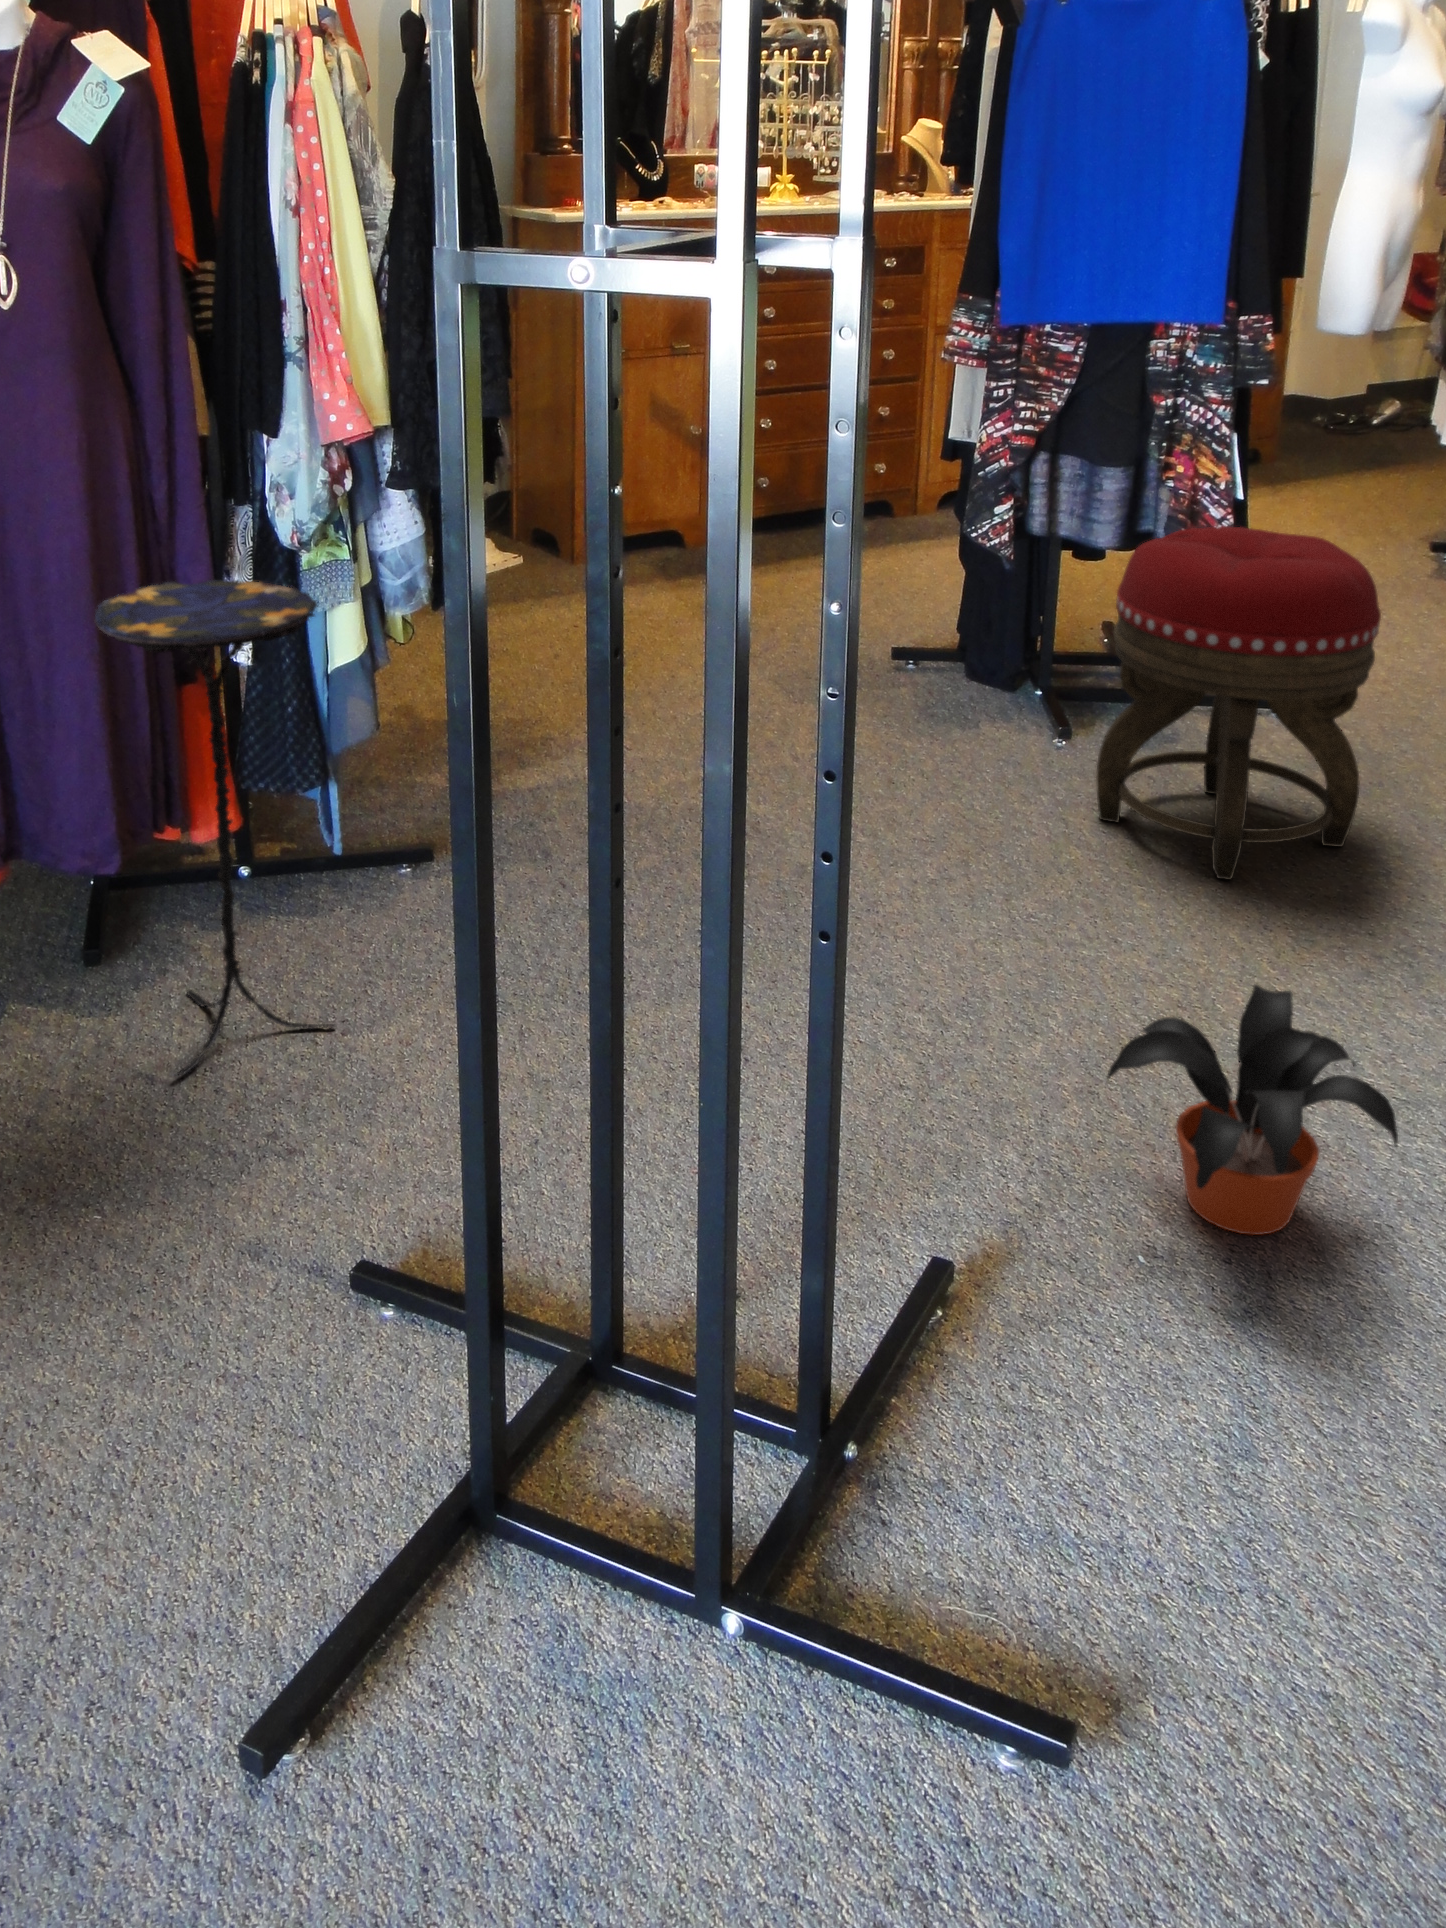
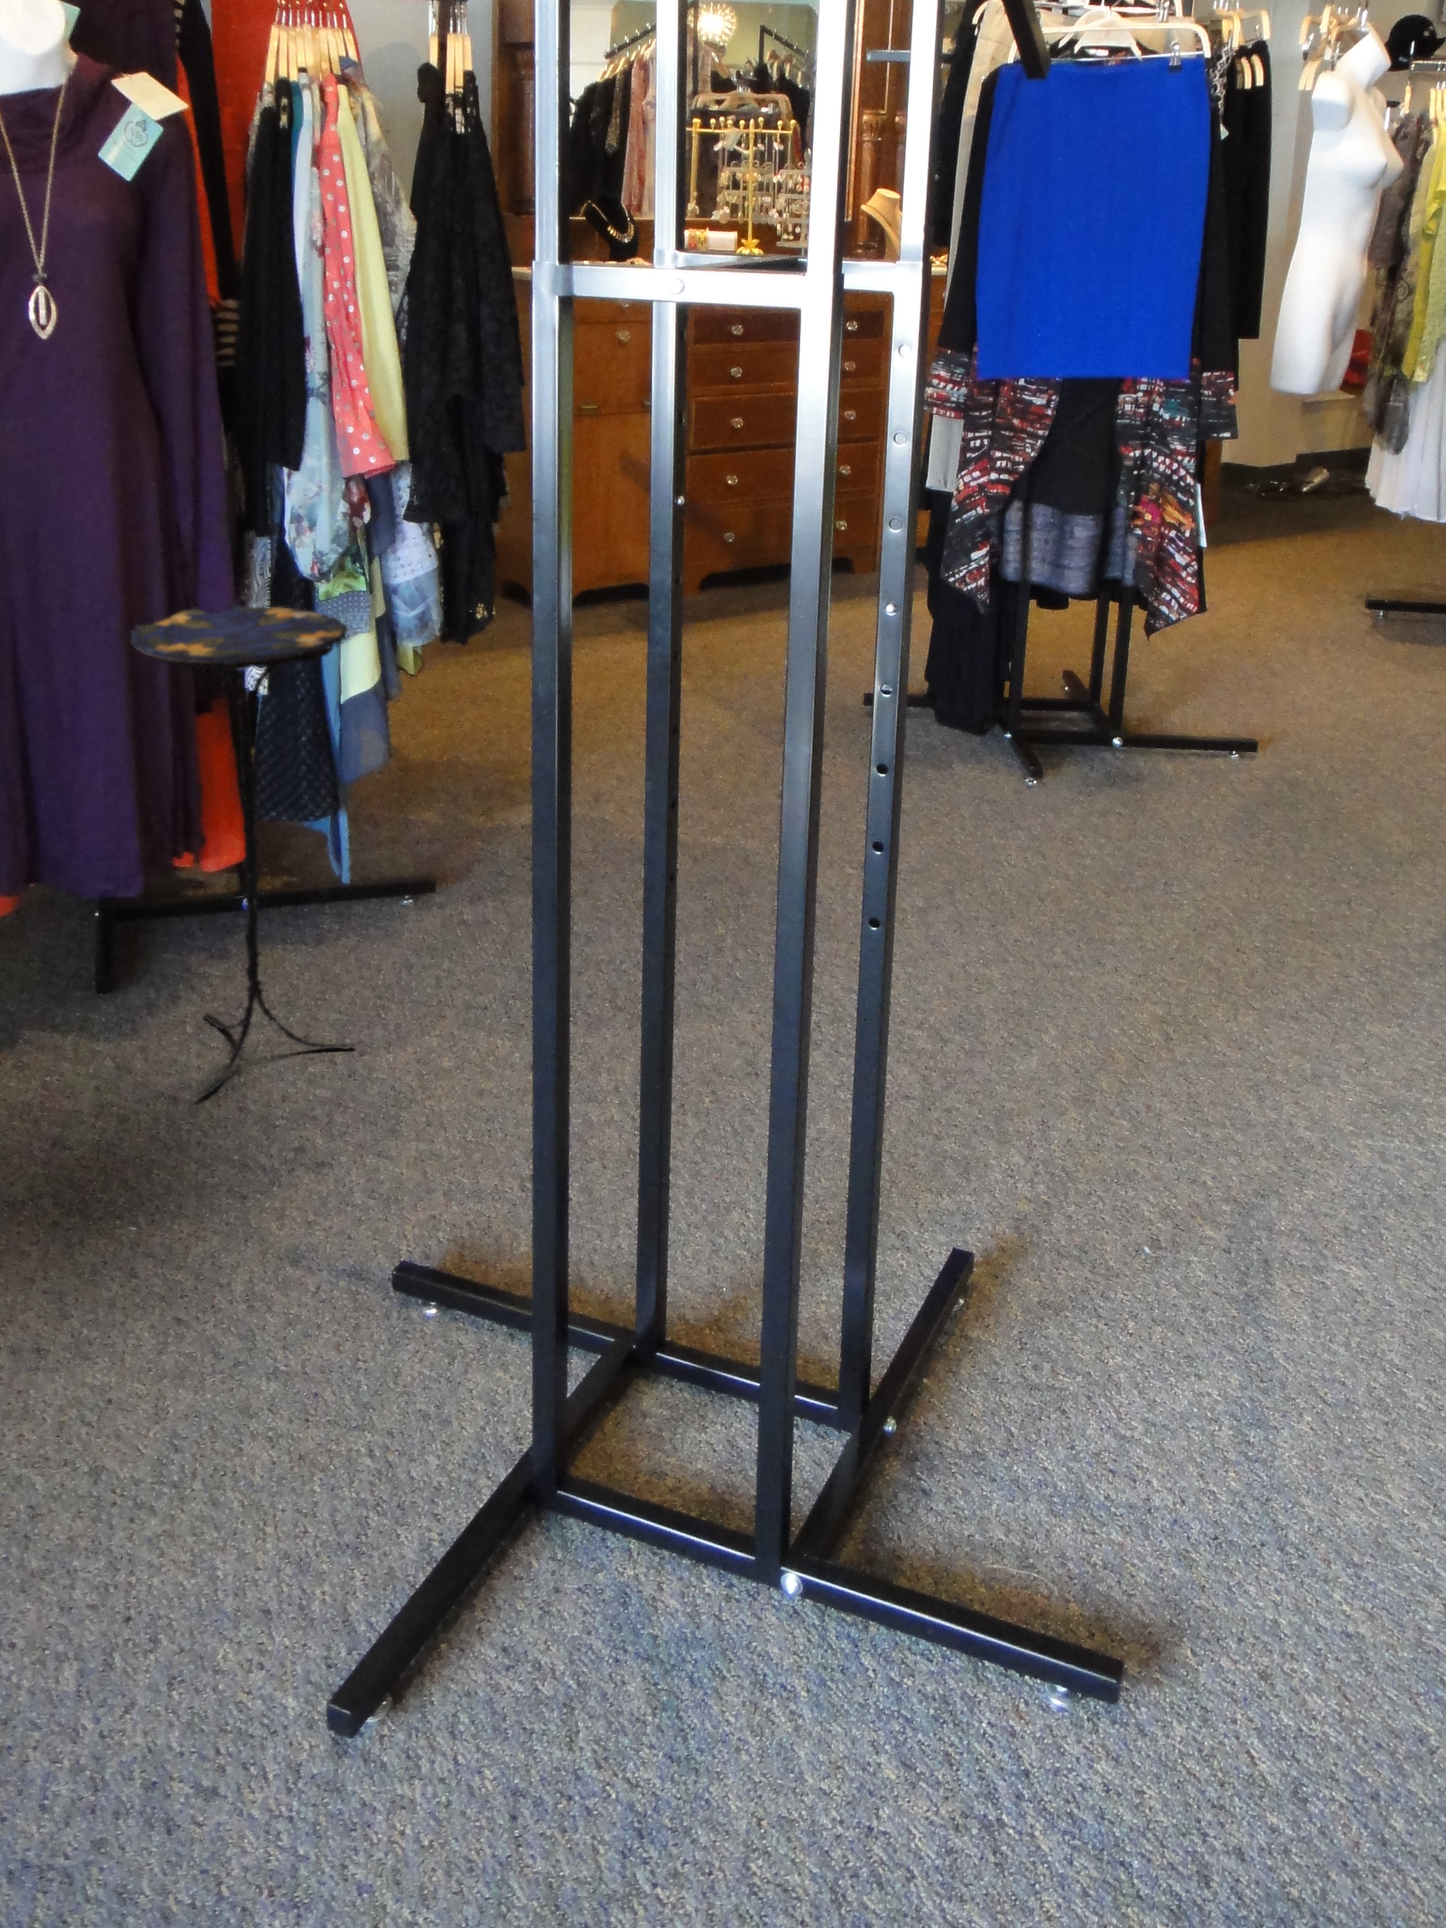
footstool: present [1096,526,1381,880] -> none [1073,569,1339,903]
potted plant: present [1107,985,1398,1235] -> none [1111,986,1383,1223]

